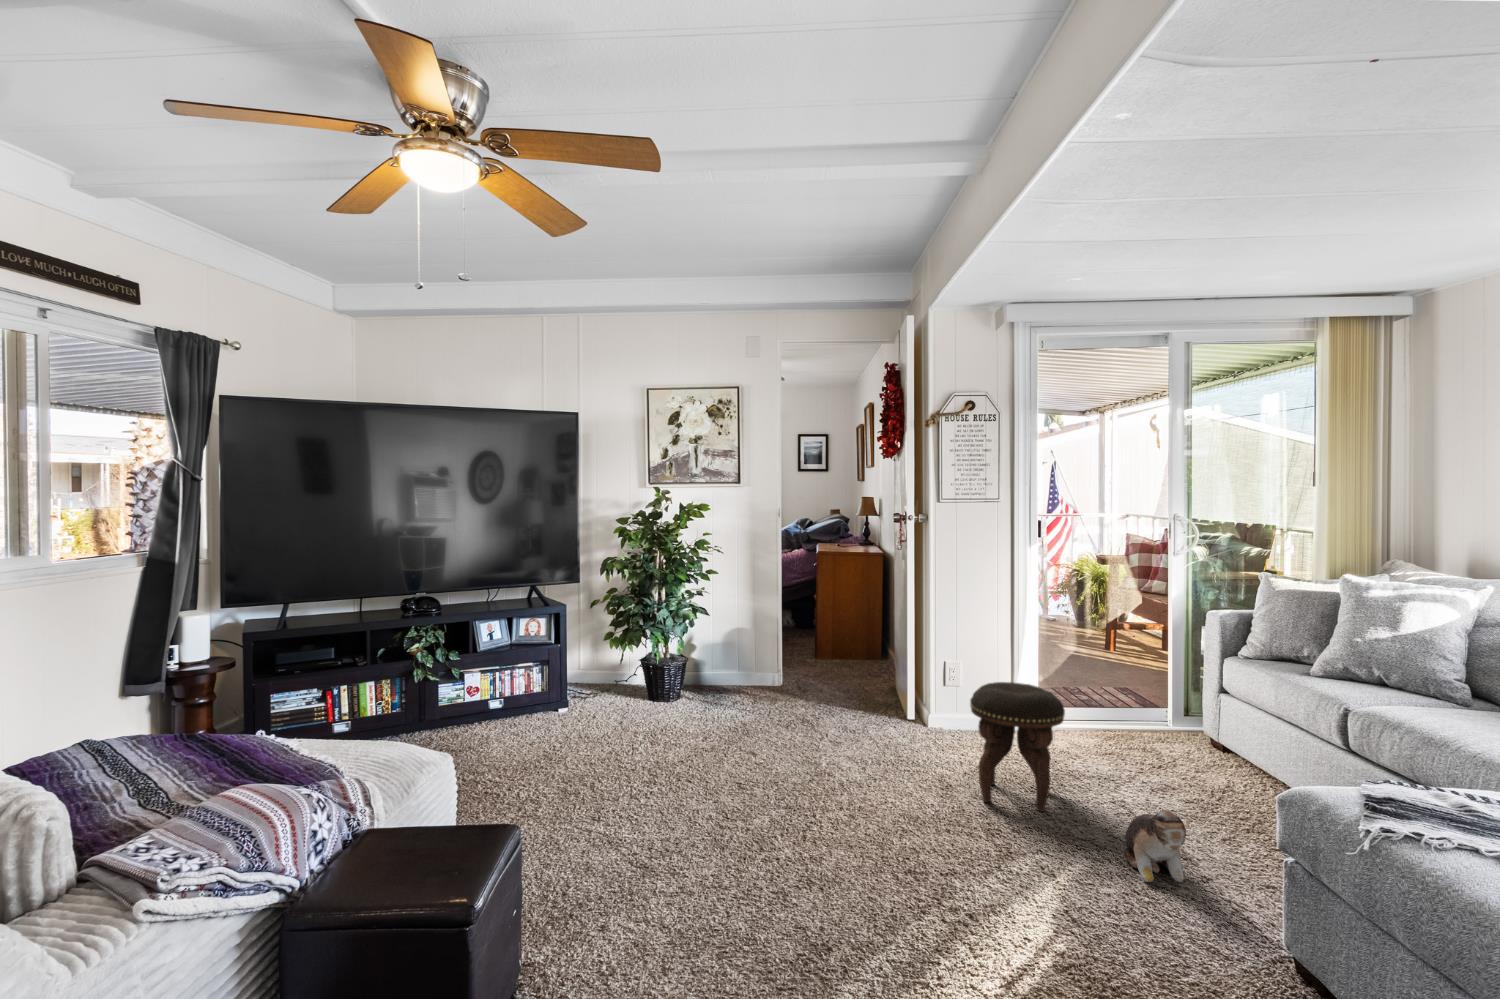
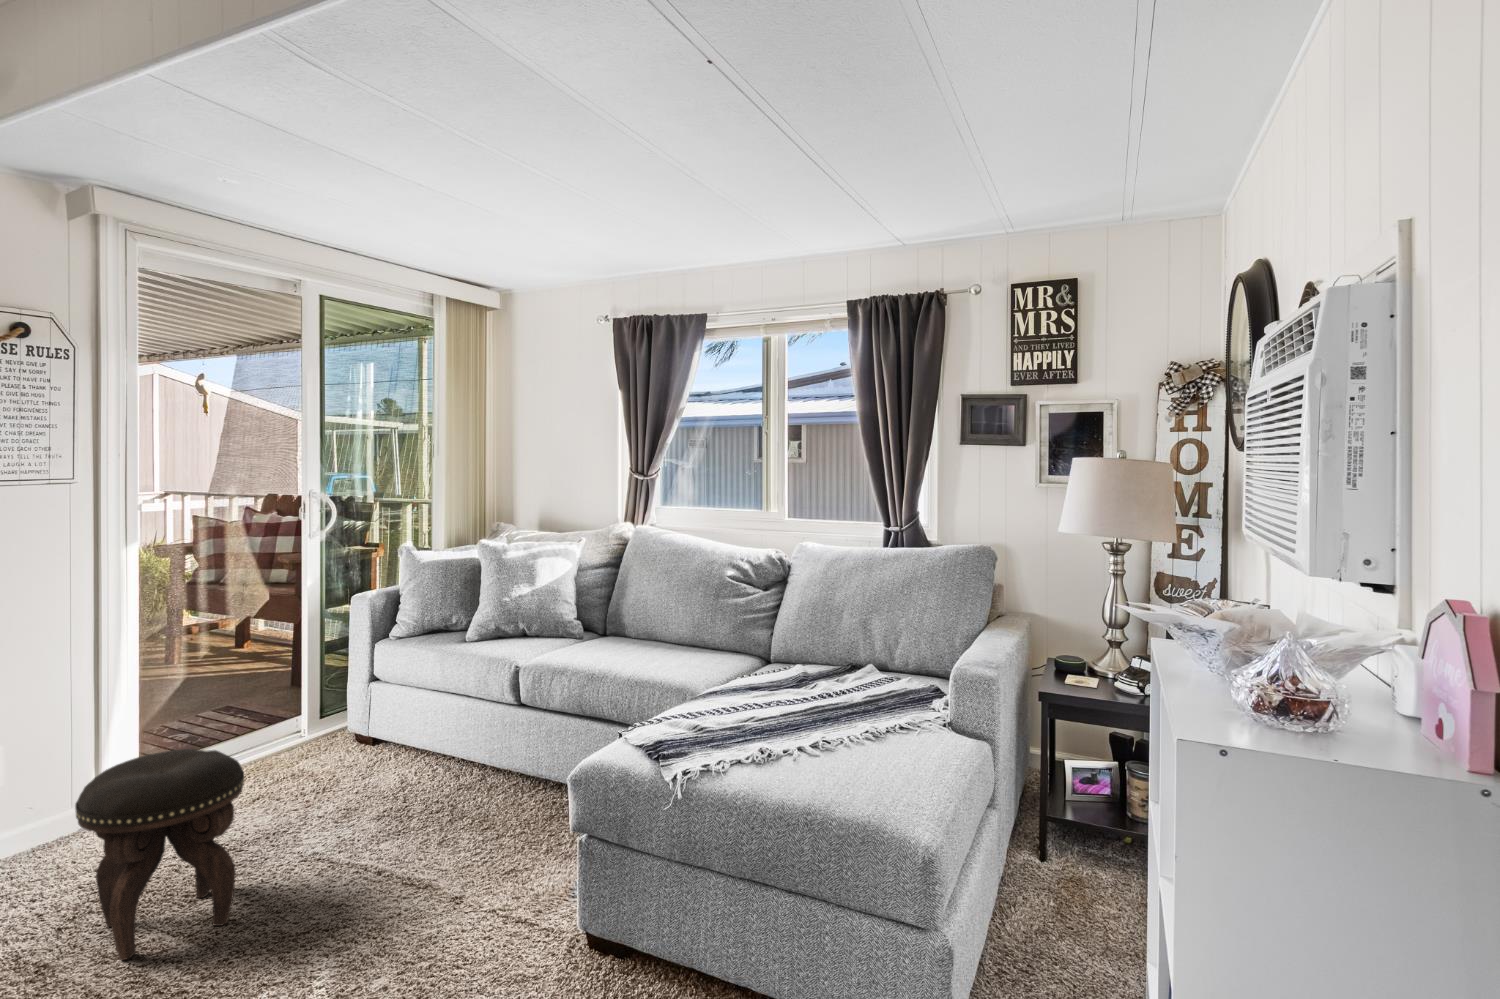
plush toy: present [1125,809,1192,882] -> none [352,841,463,941]

